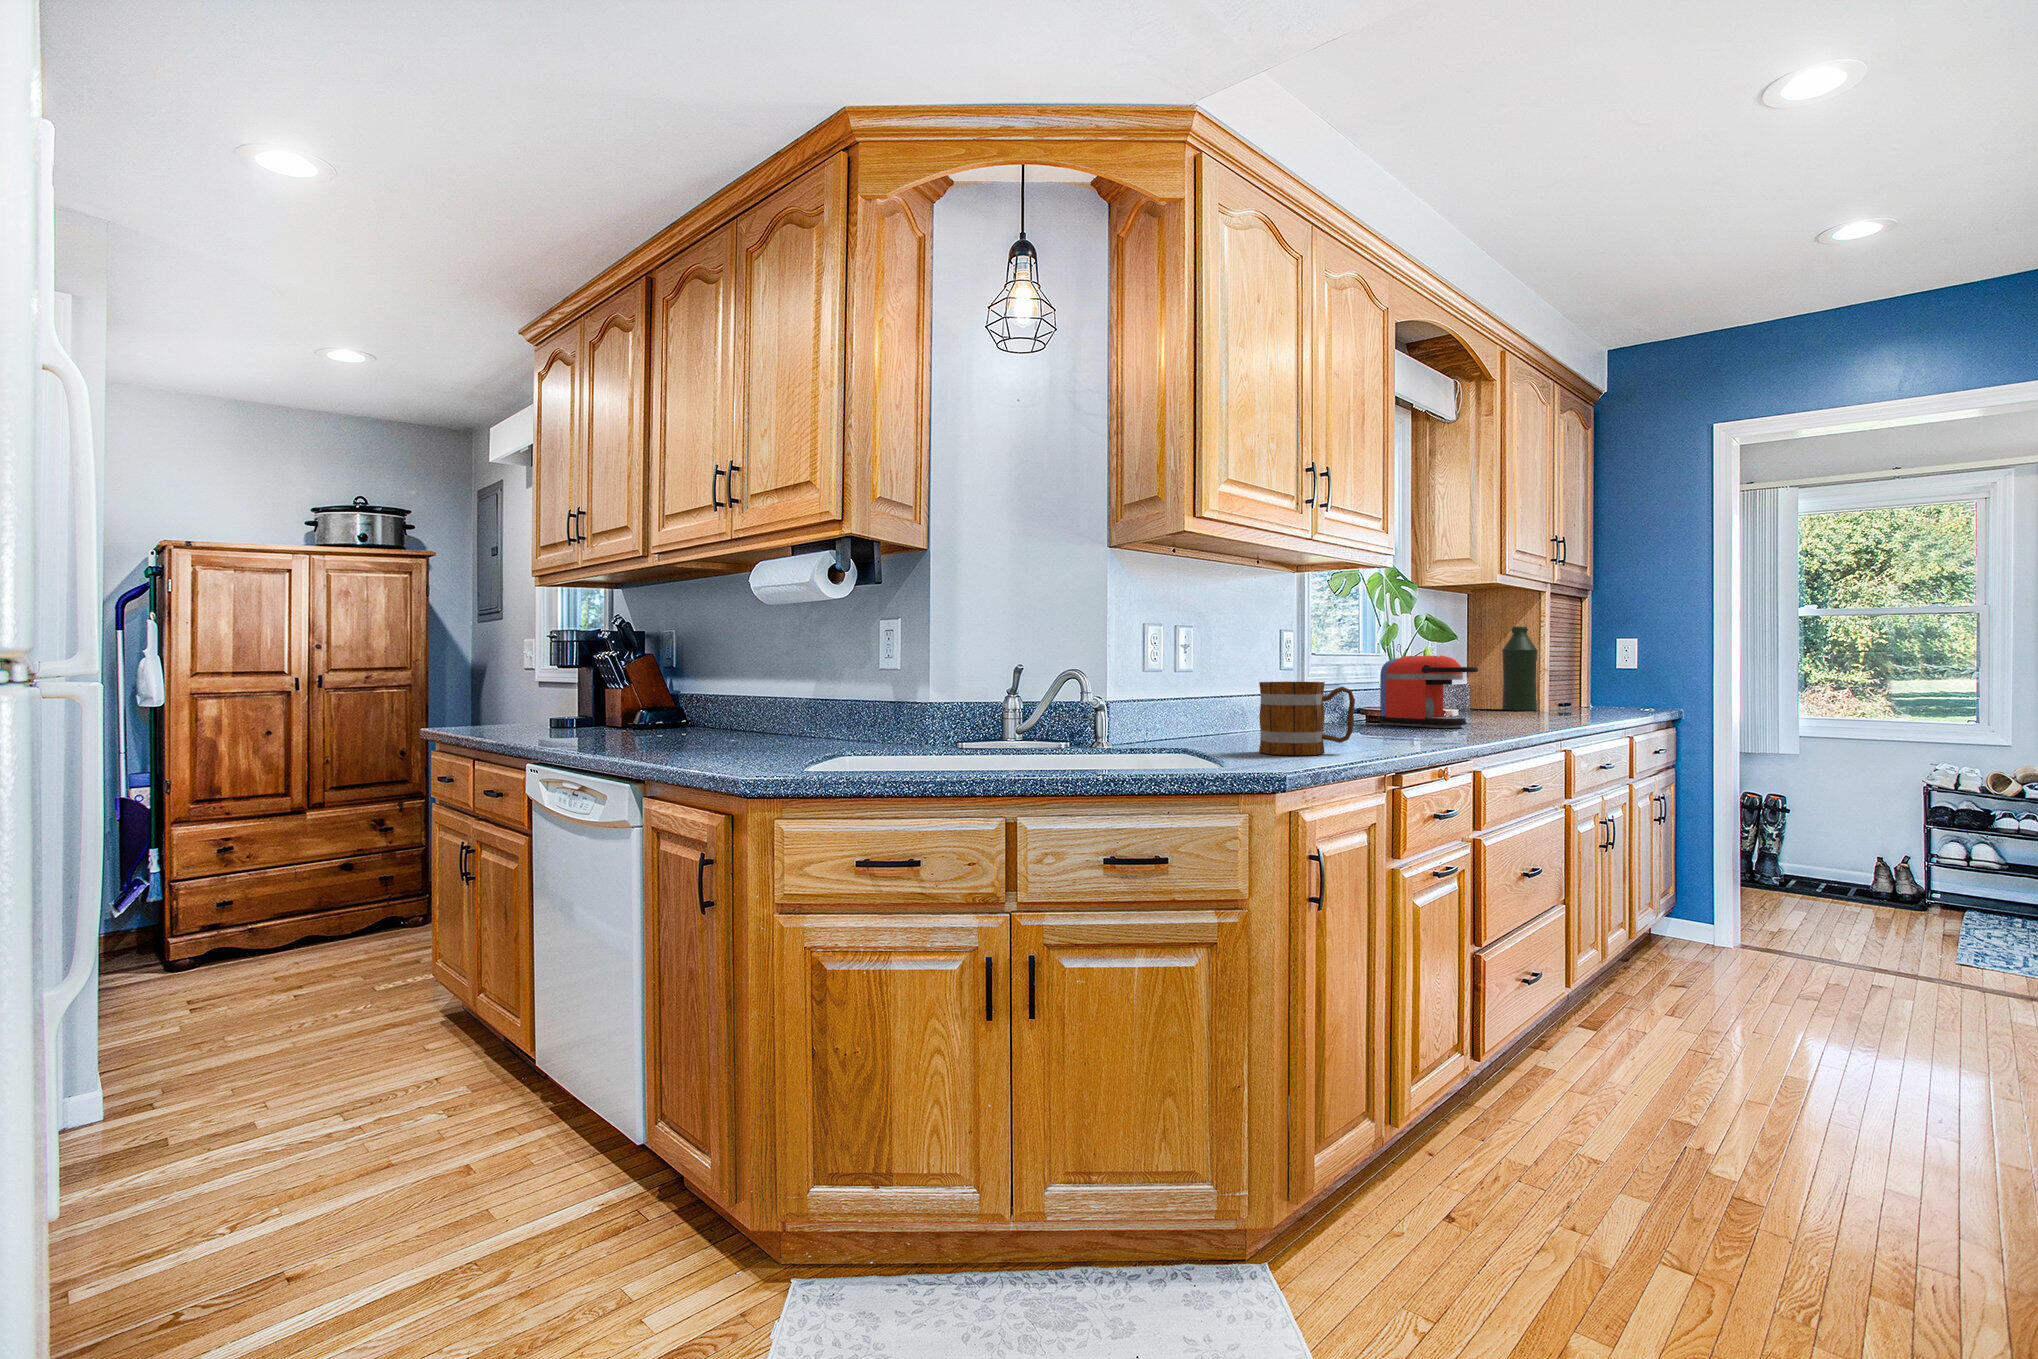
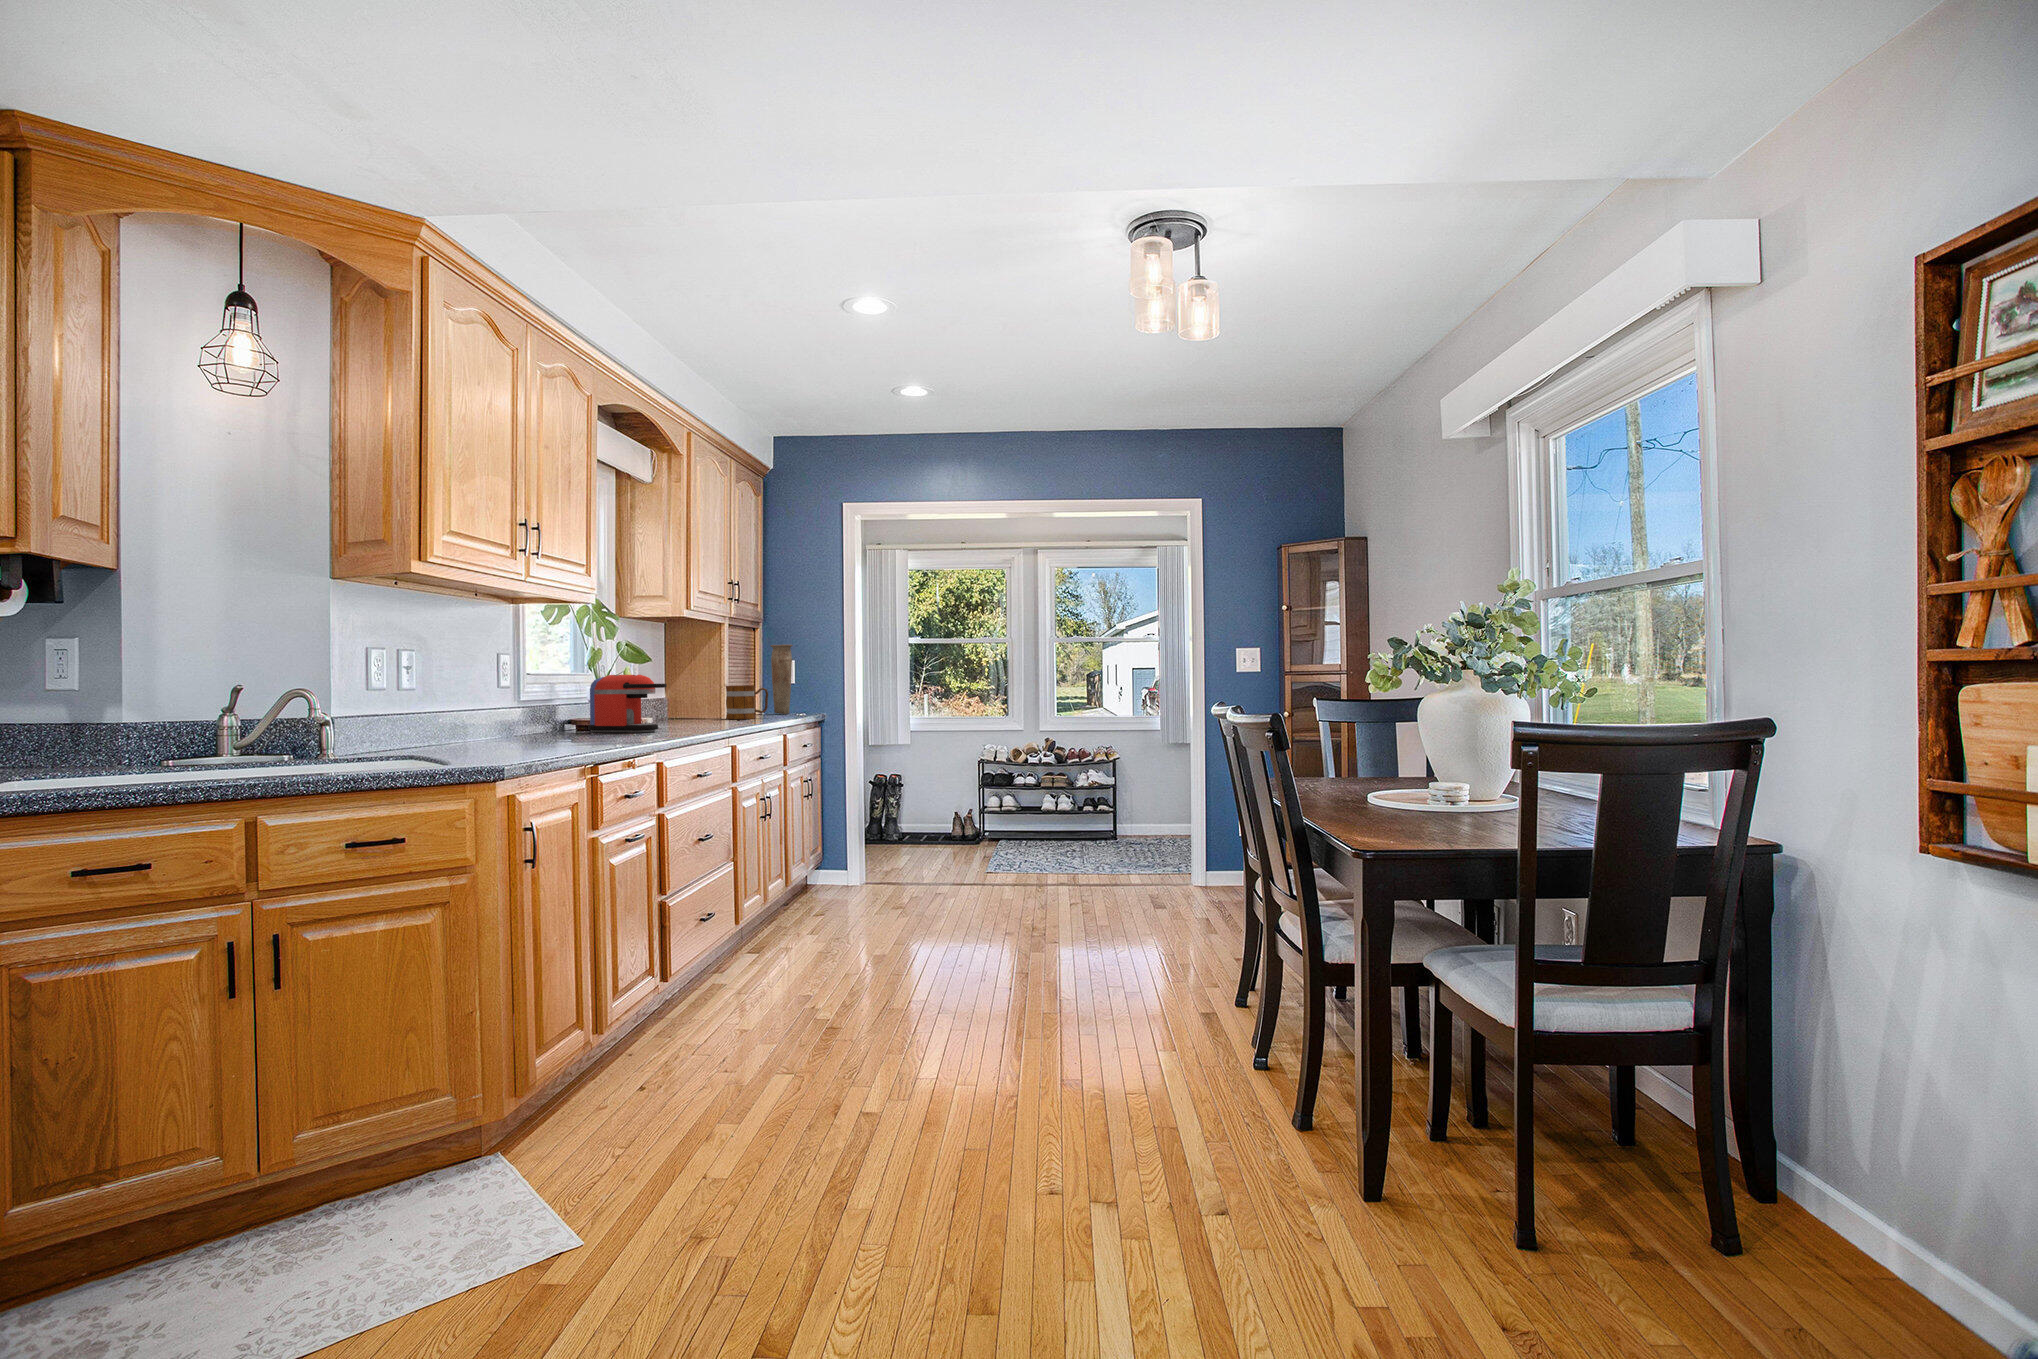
vase: none [1601,619,1634,708] -> present [771,645,793,714]
bottle: present [1502,626,1537,710] -> none [696,650,723,718]
mug: present [1259,682,1355,755] -> present [726,686,768,719]

